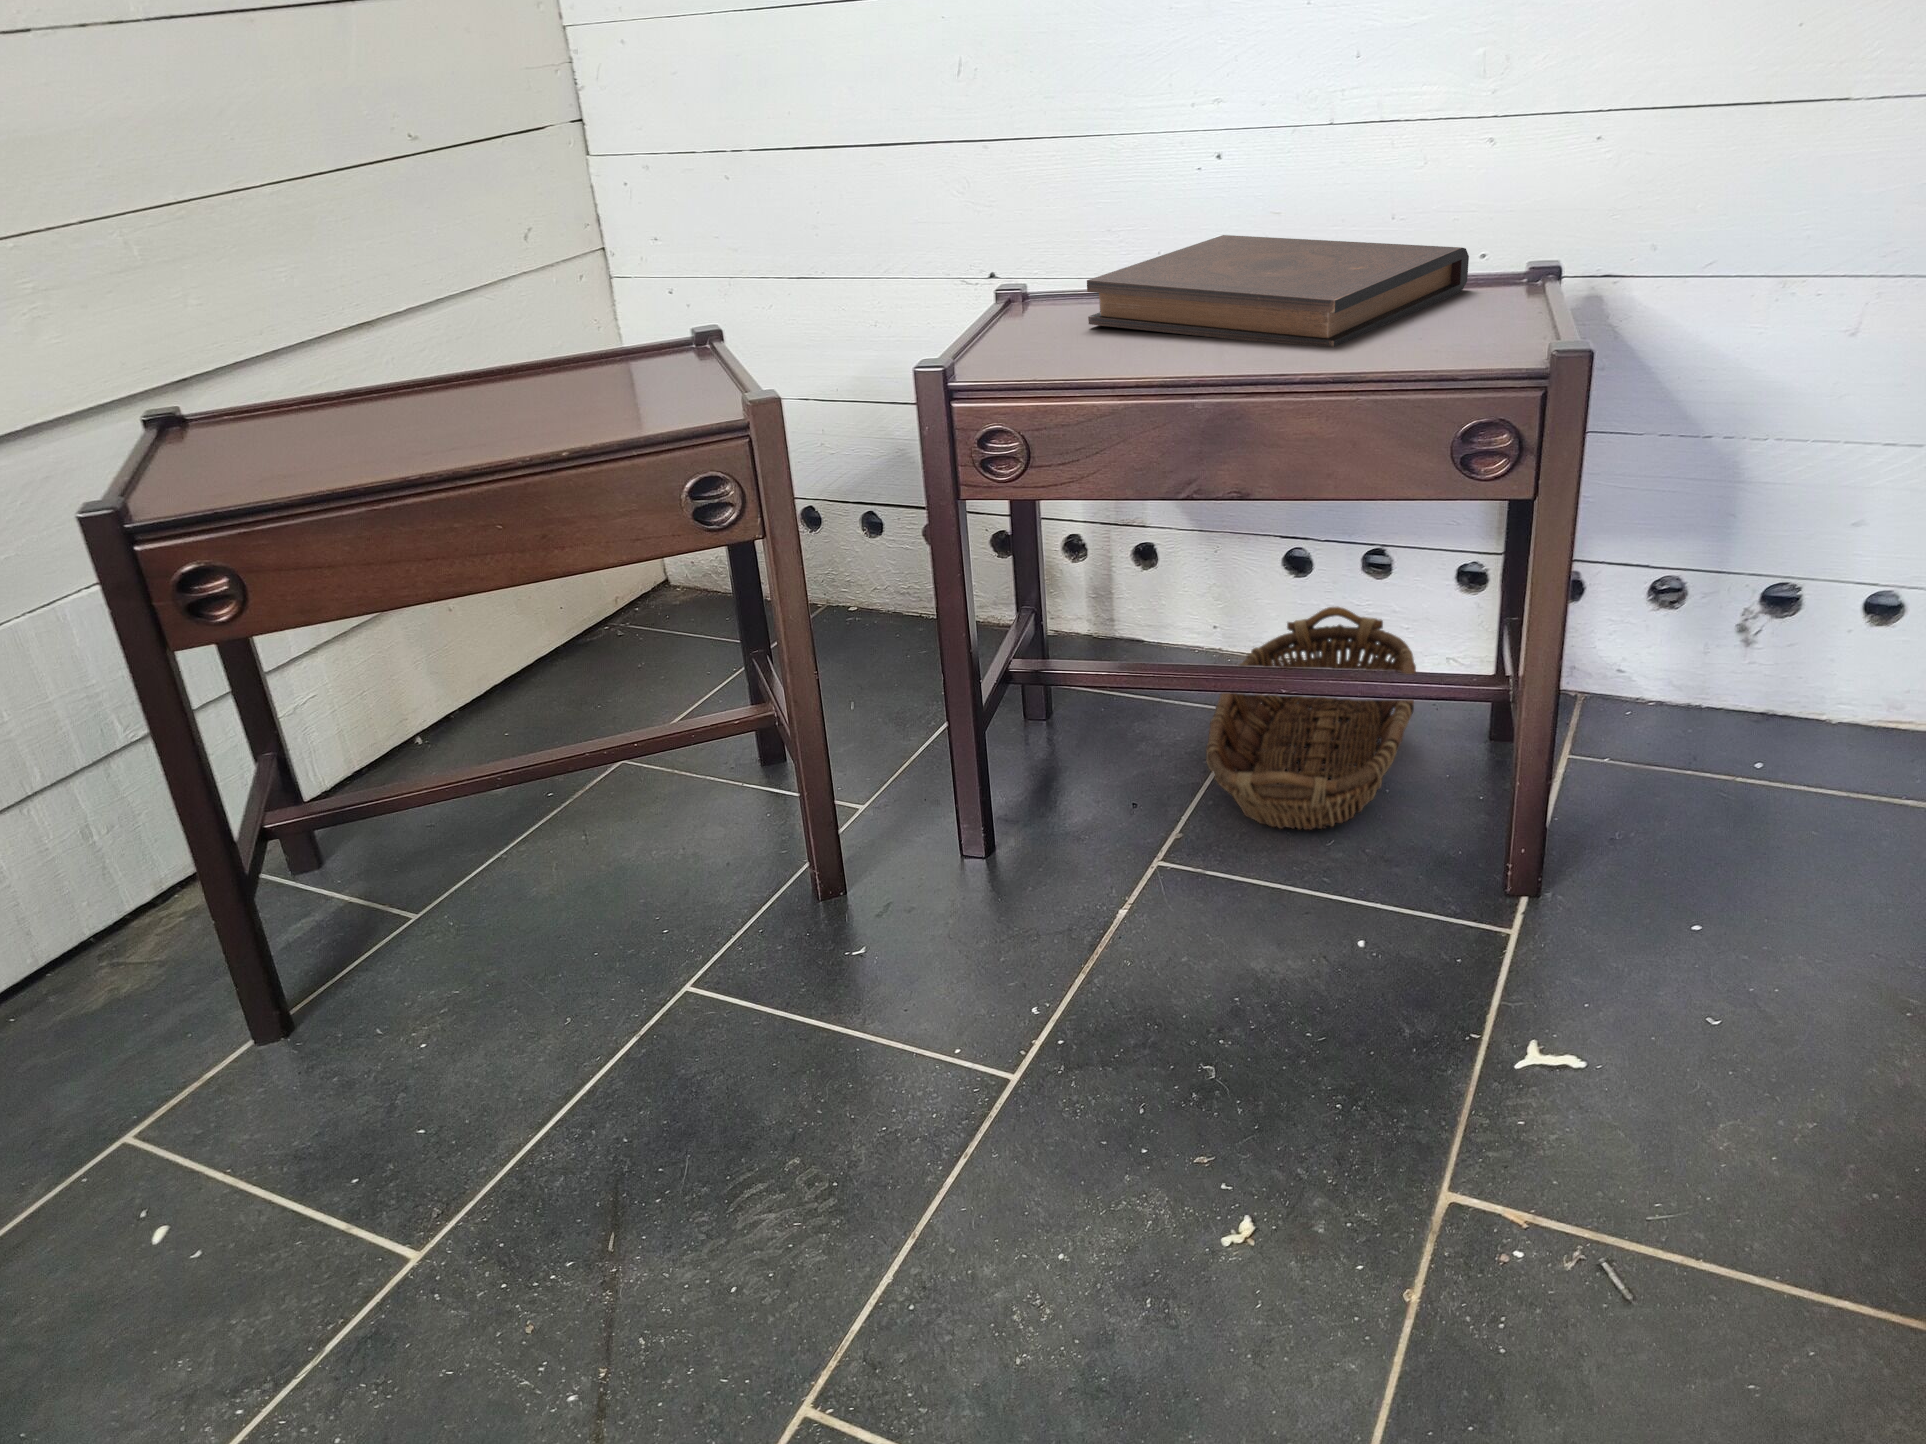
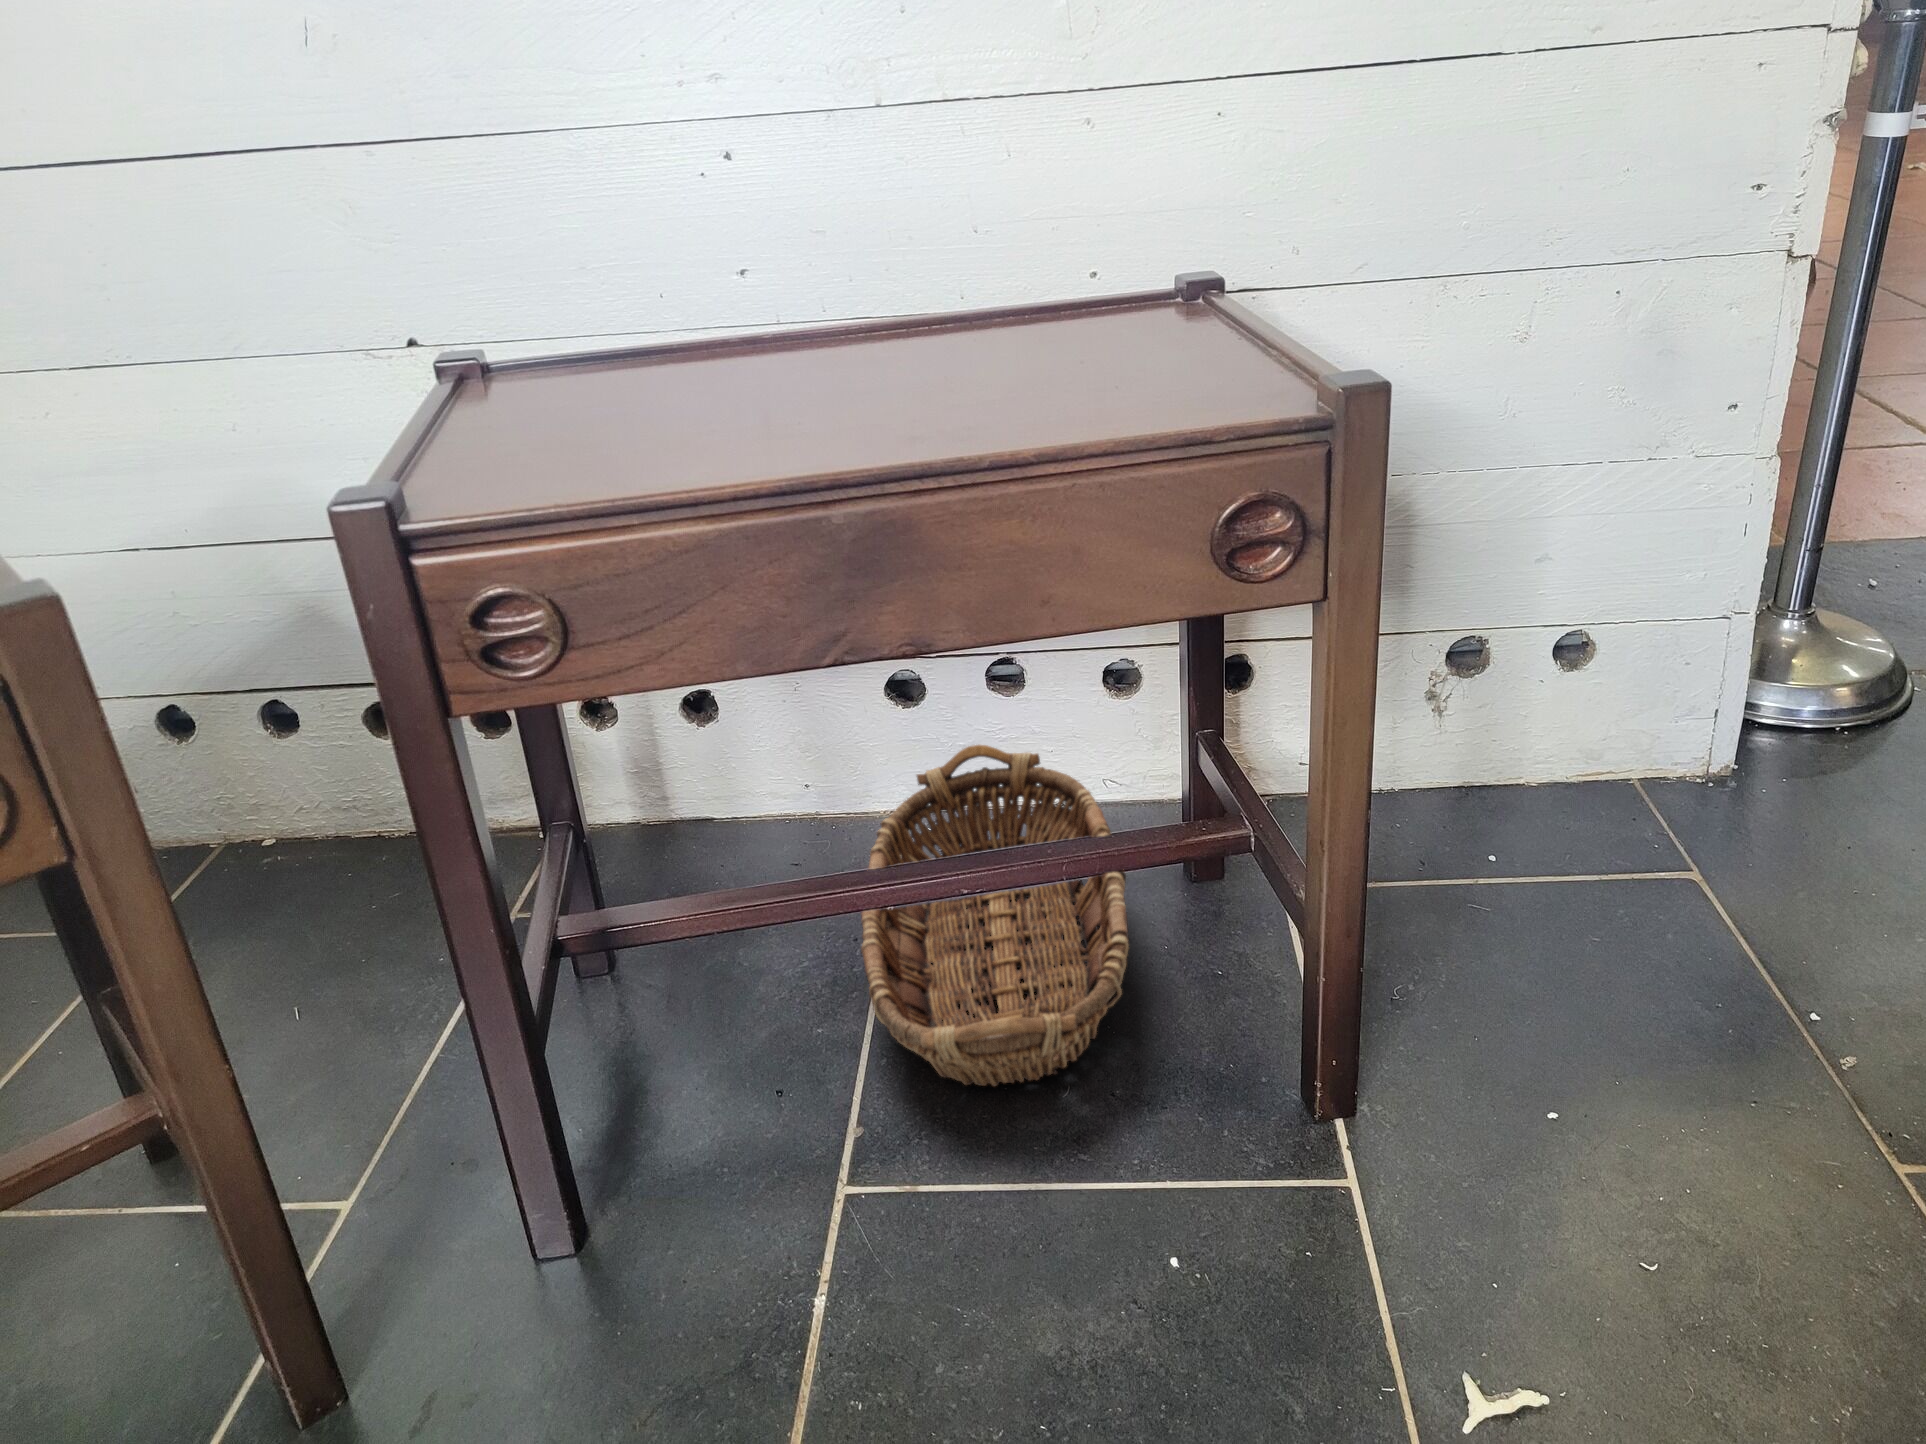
book: present [1087,235,1469,347] -> none [590,261,1109,414]

